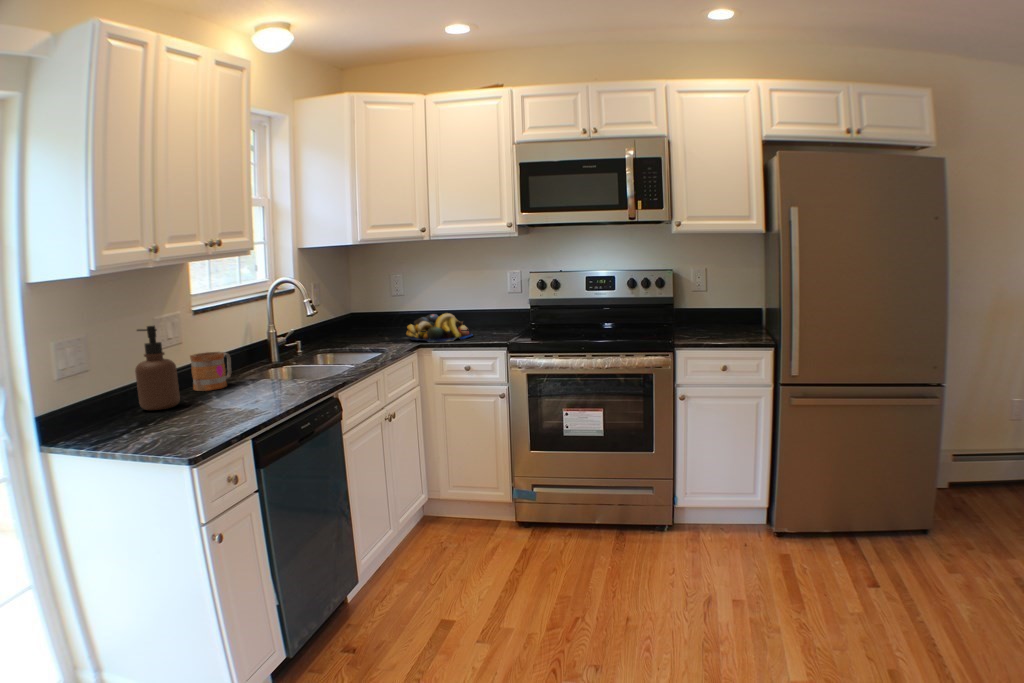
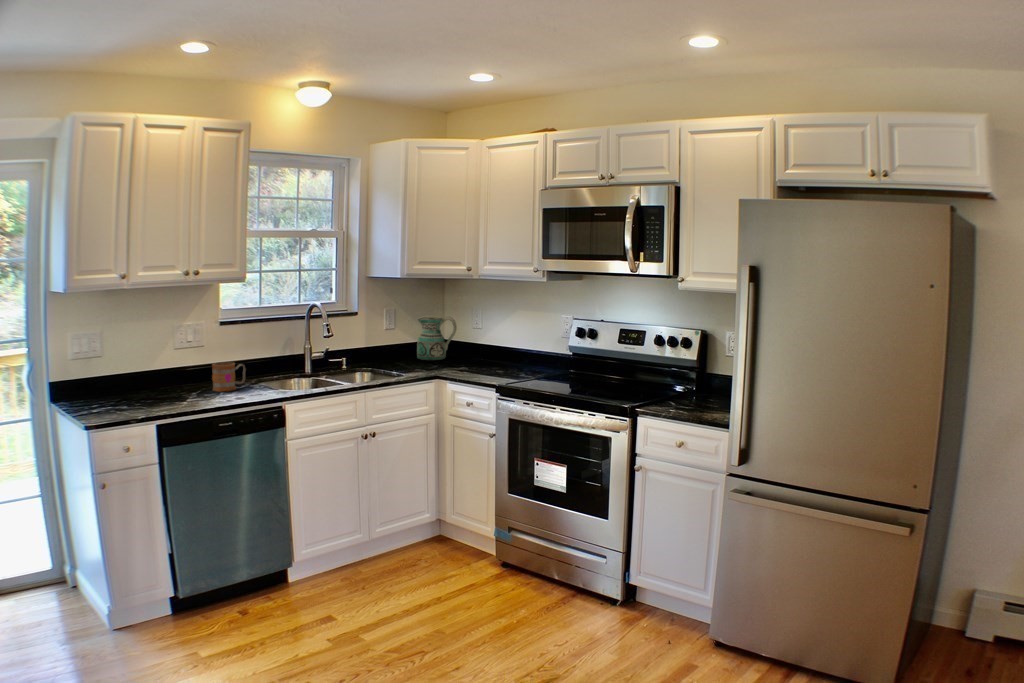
ceramic pitcher: none [346,293,388,340] -> present [417,316,457,360]
fruit bowl: present [406,313,473,342] -> none [447,344,512,374]
soap dispenser: present [135,326,180,410] -> none [152,343,180,402]

